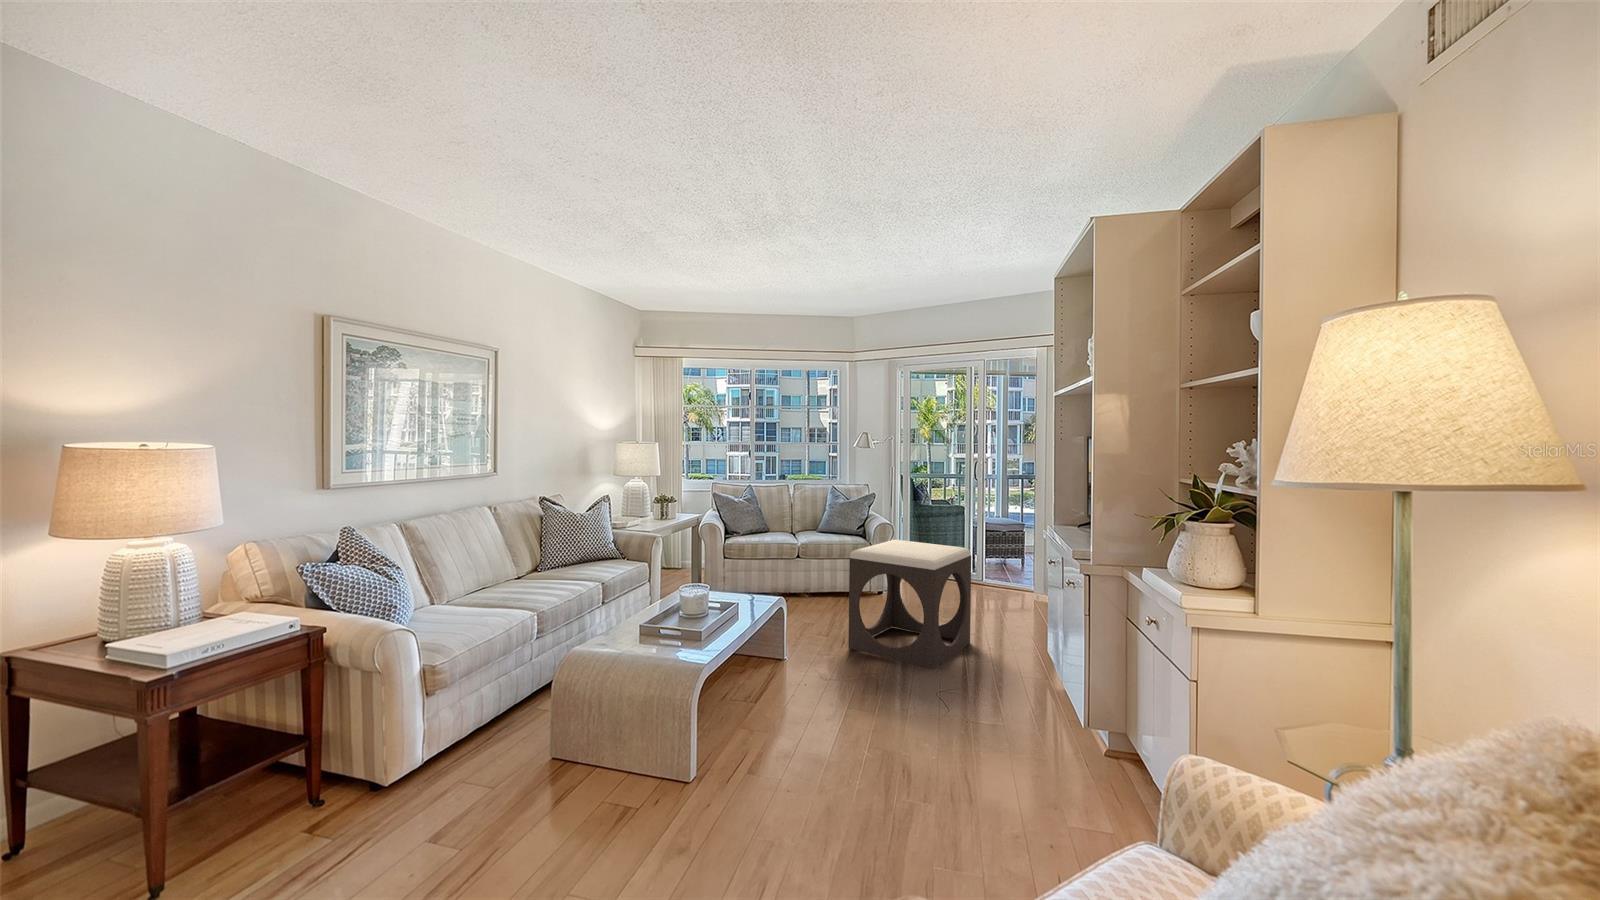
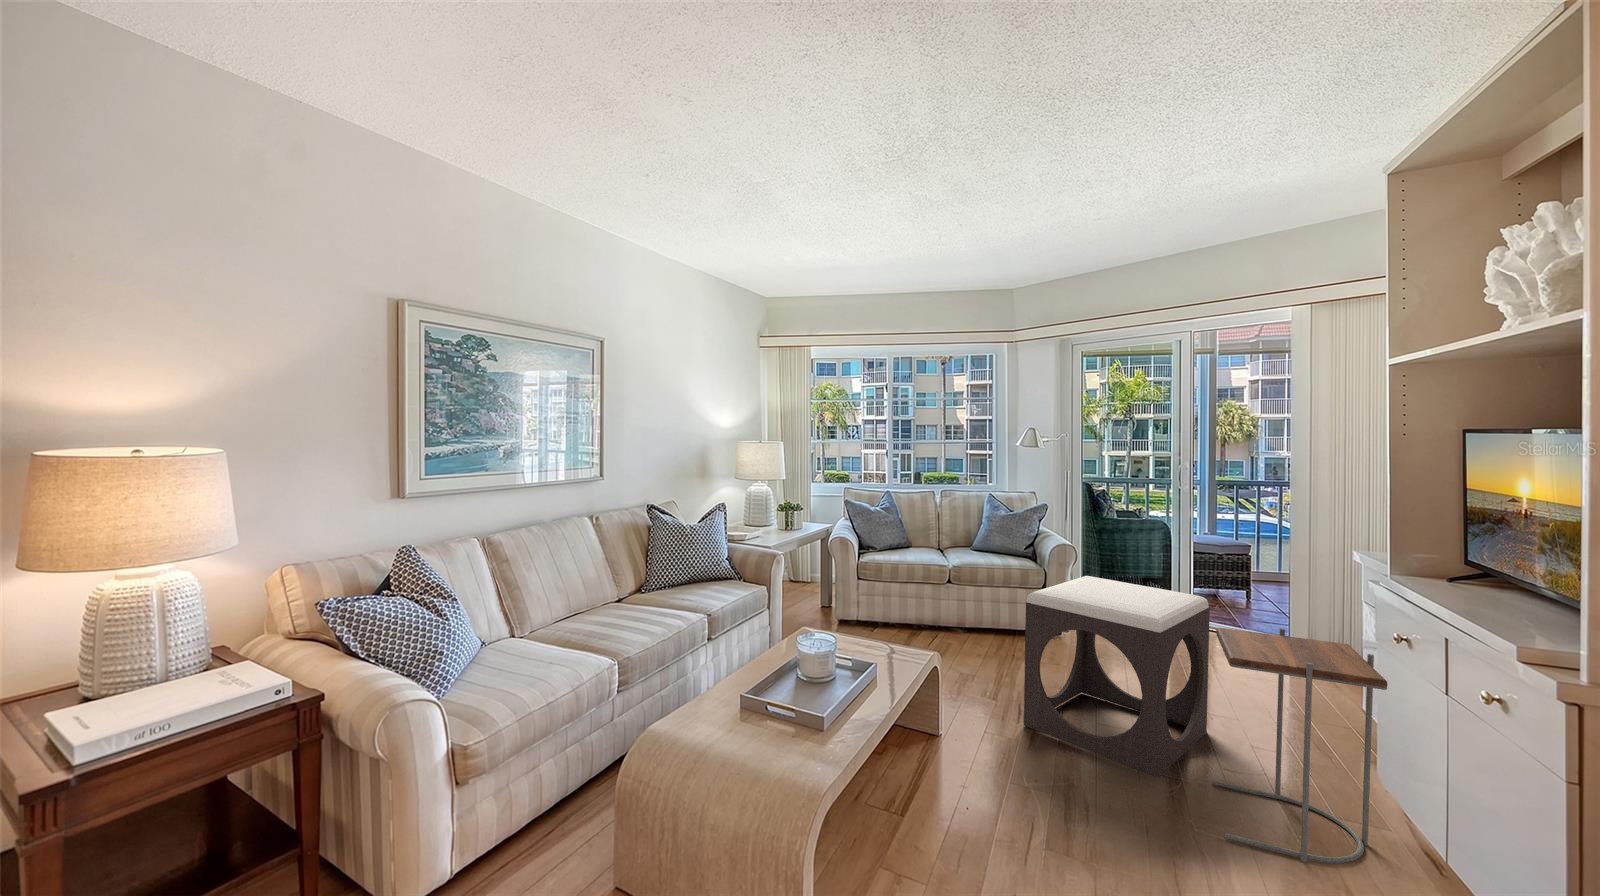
side table: none [966,562,1051,702] -> present [1212,628,1387,863]

